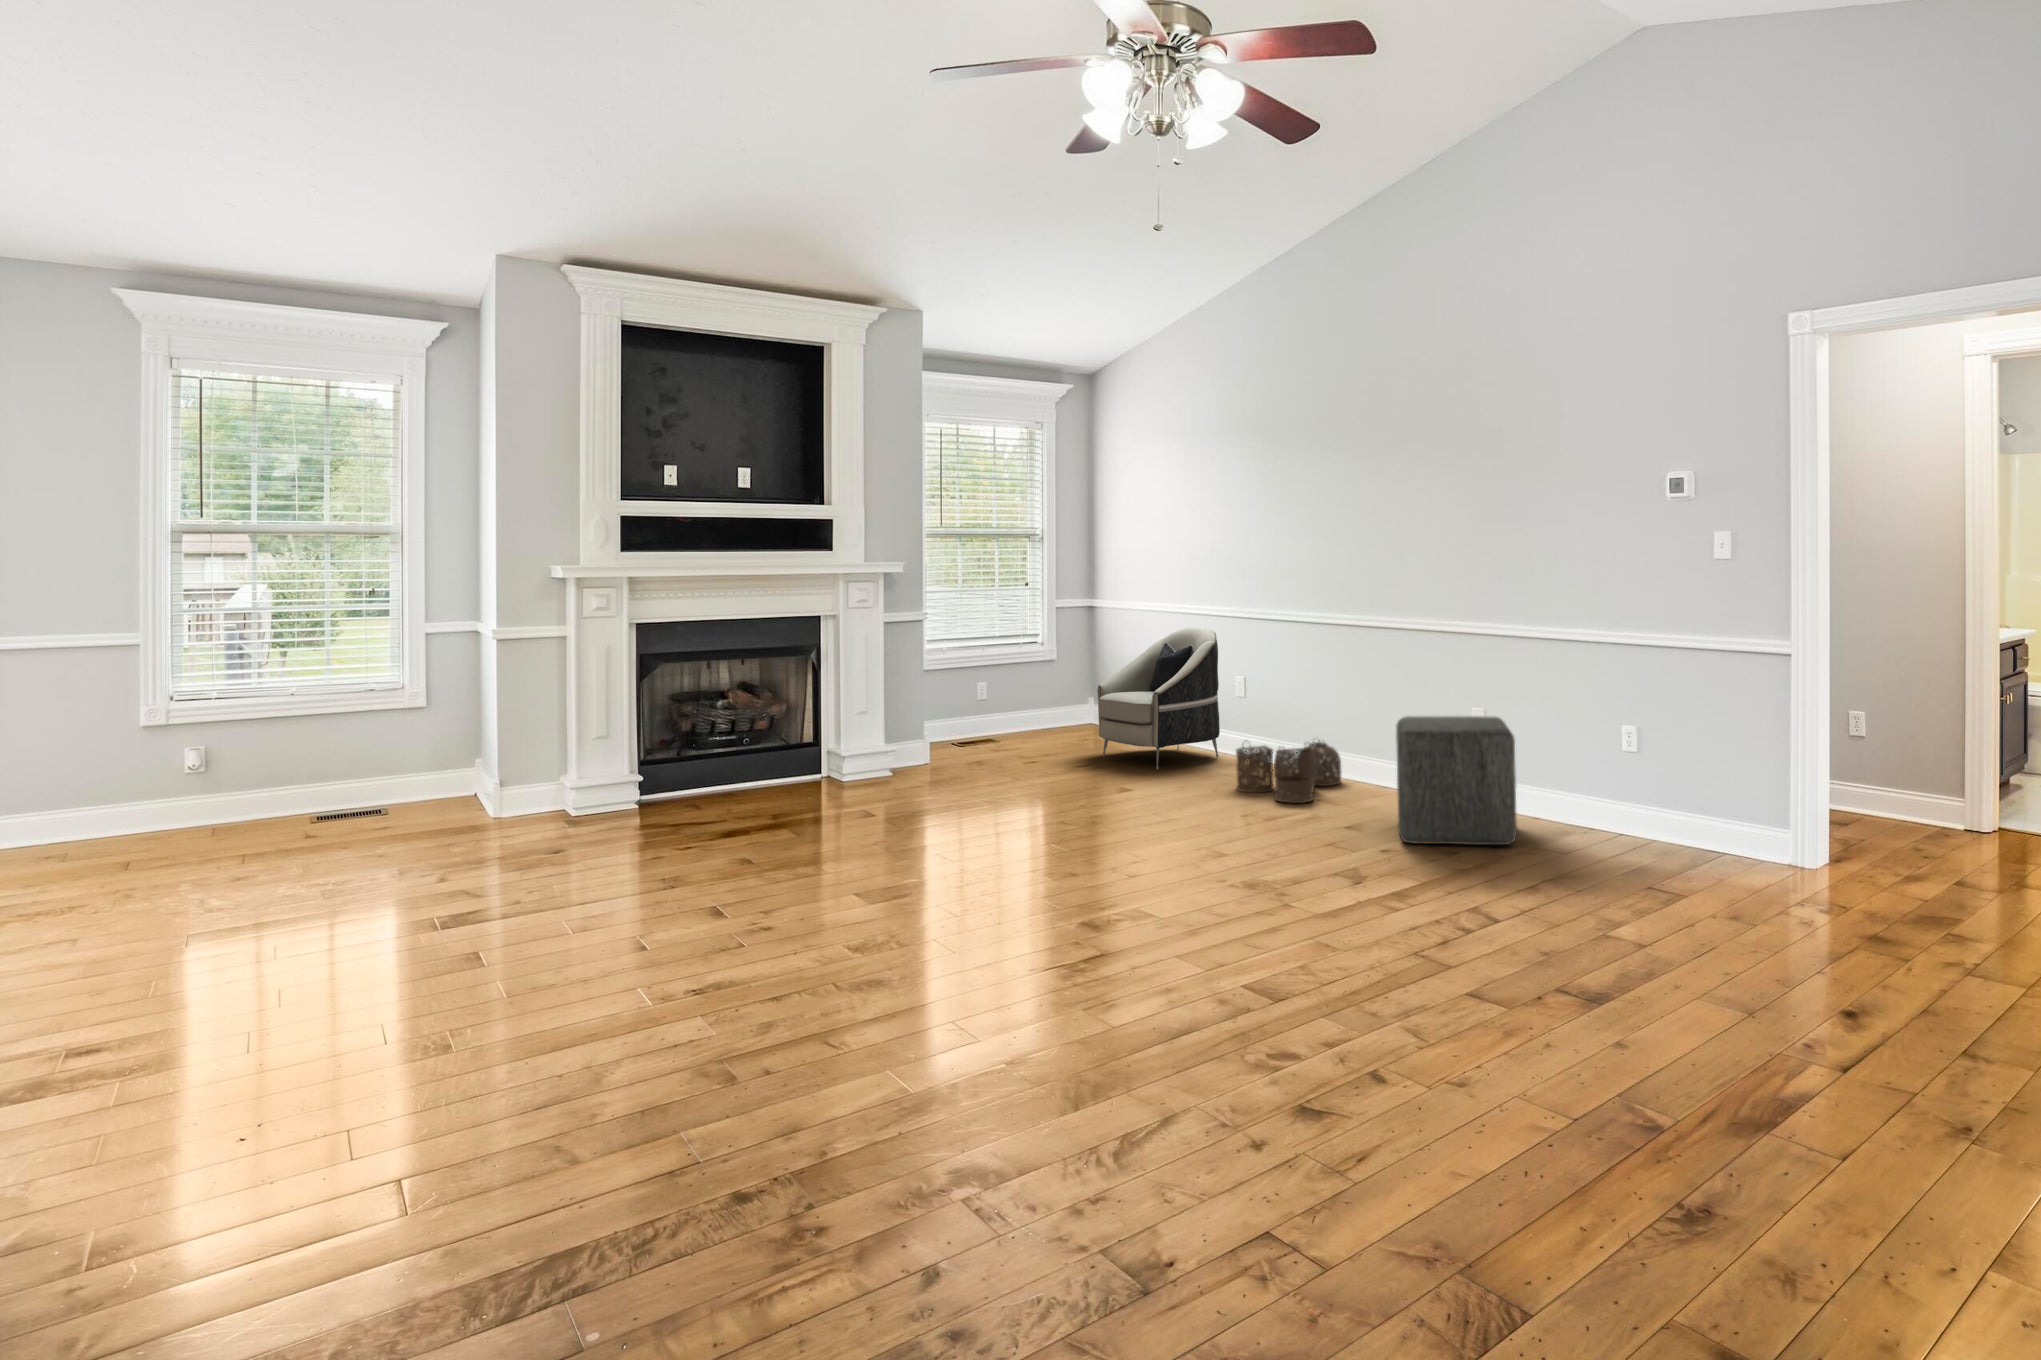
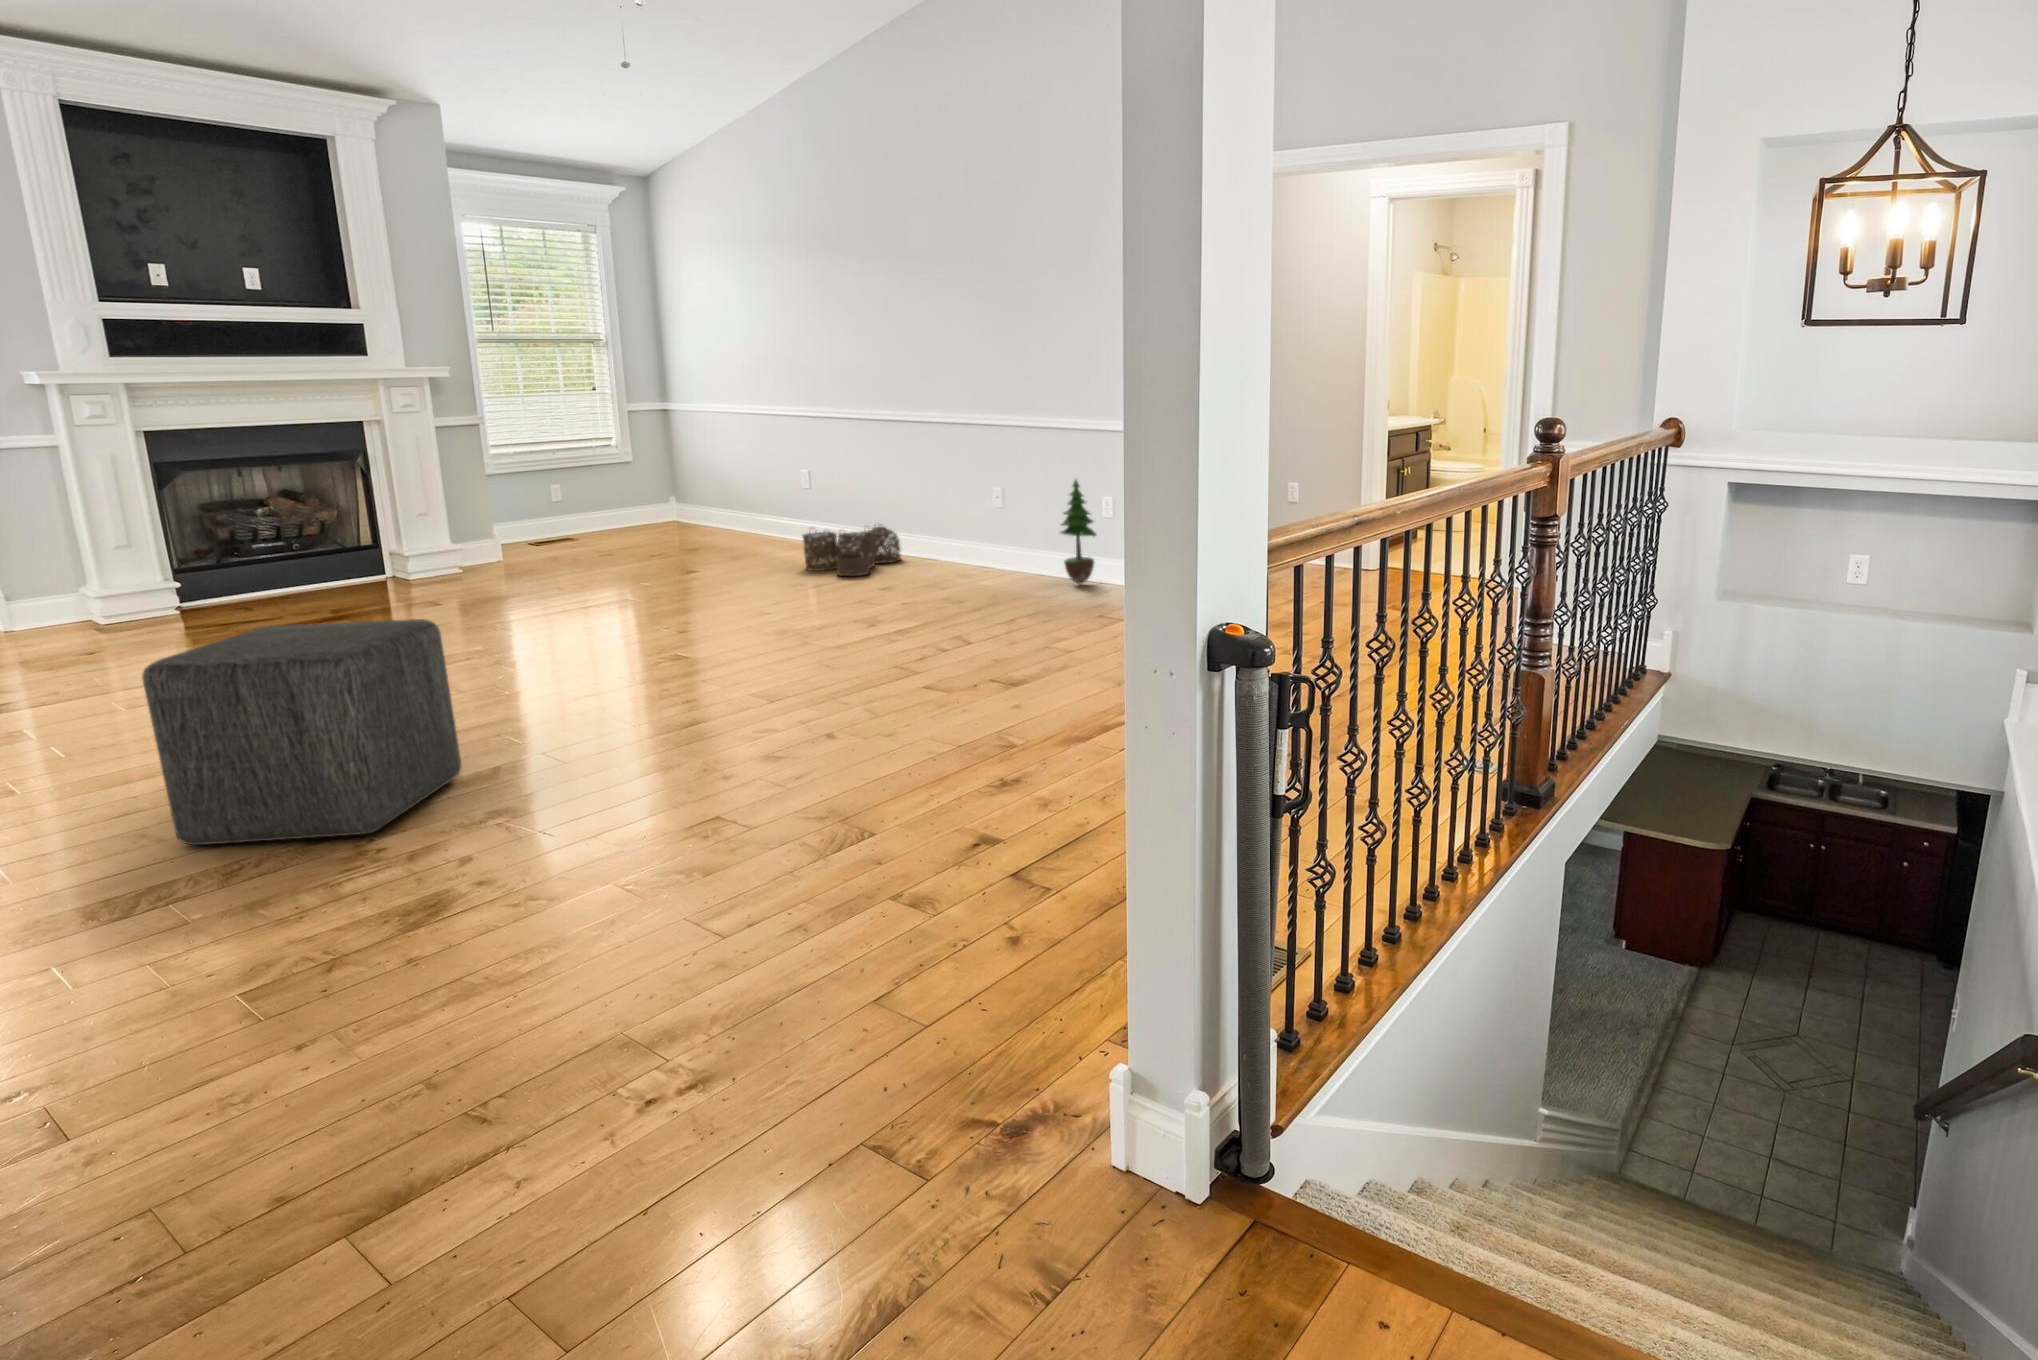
armchair: present [1097,626,1220,769] -> none [675,406,797,558]
potted tree: none [1555,699,1606,835] -> present [1060,480,1096,584]
ottoman: present [1396,716,1517,845] -> present [142,619,462,845]

